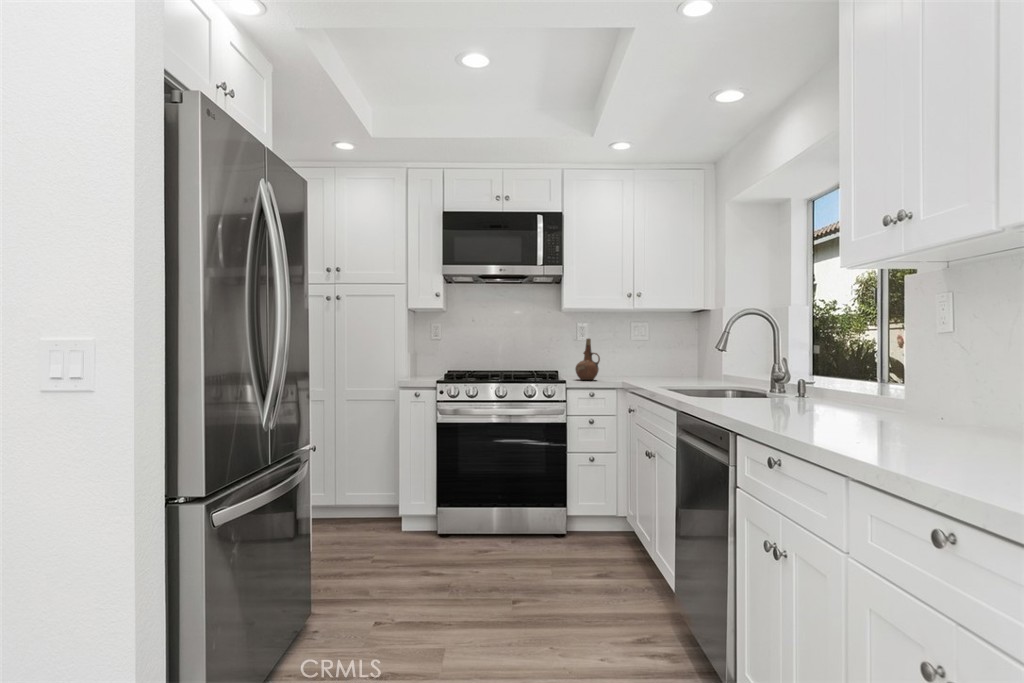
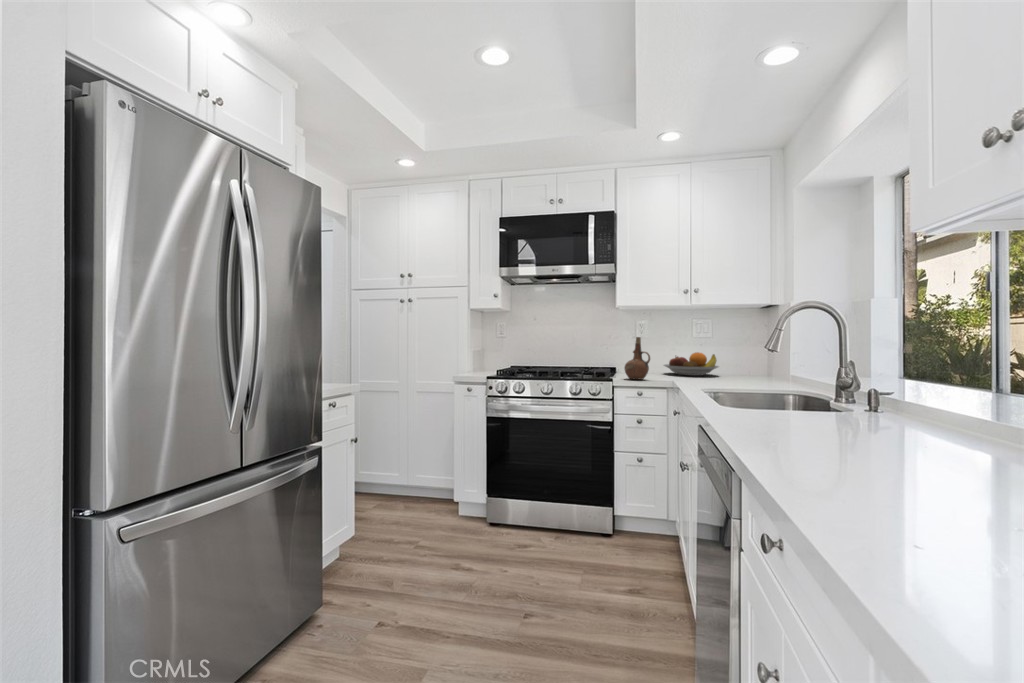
fruit bowl: none [605,353,657,375] -> present [664,352,719,376]

